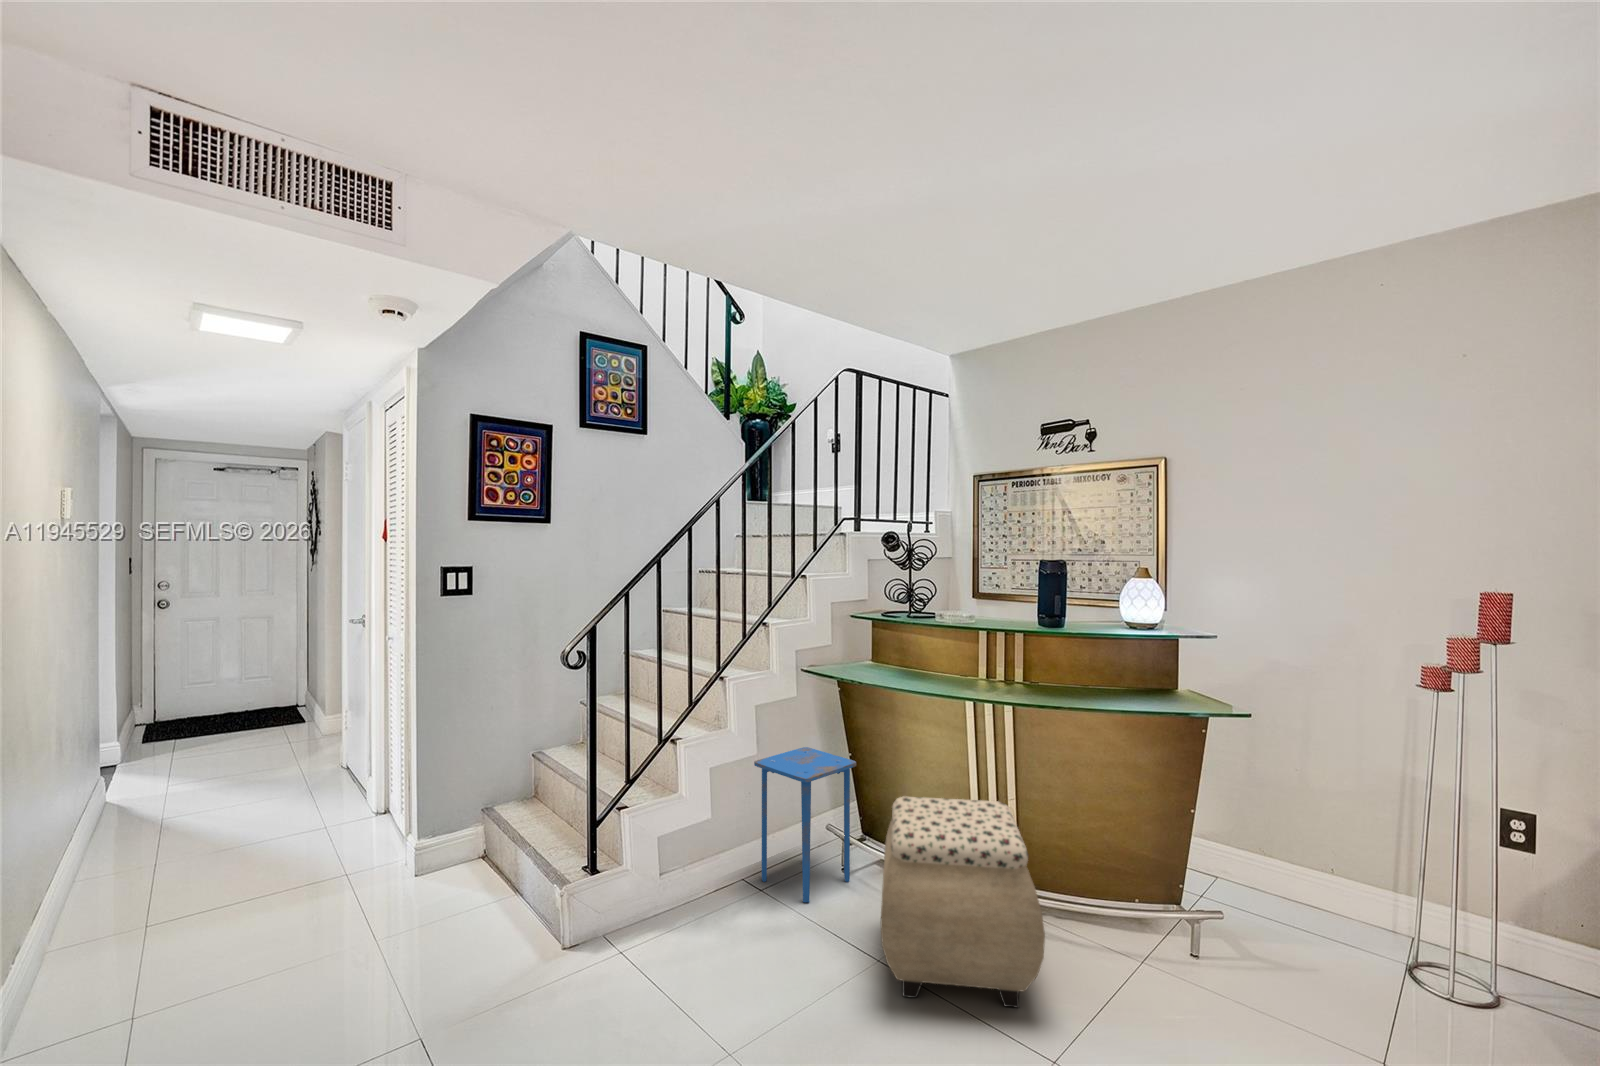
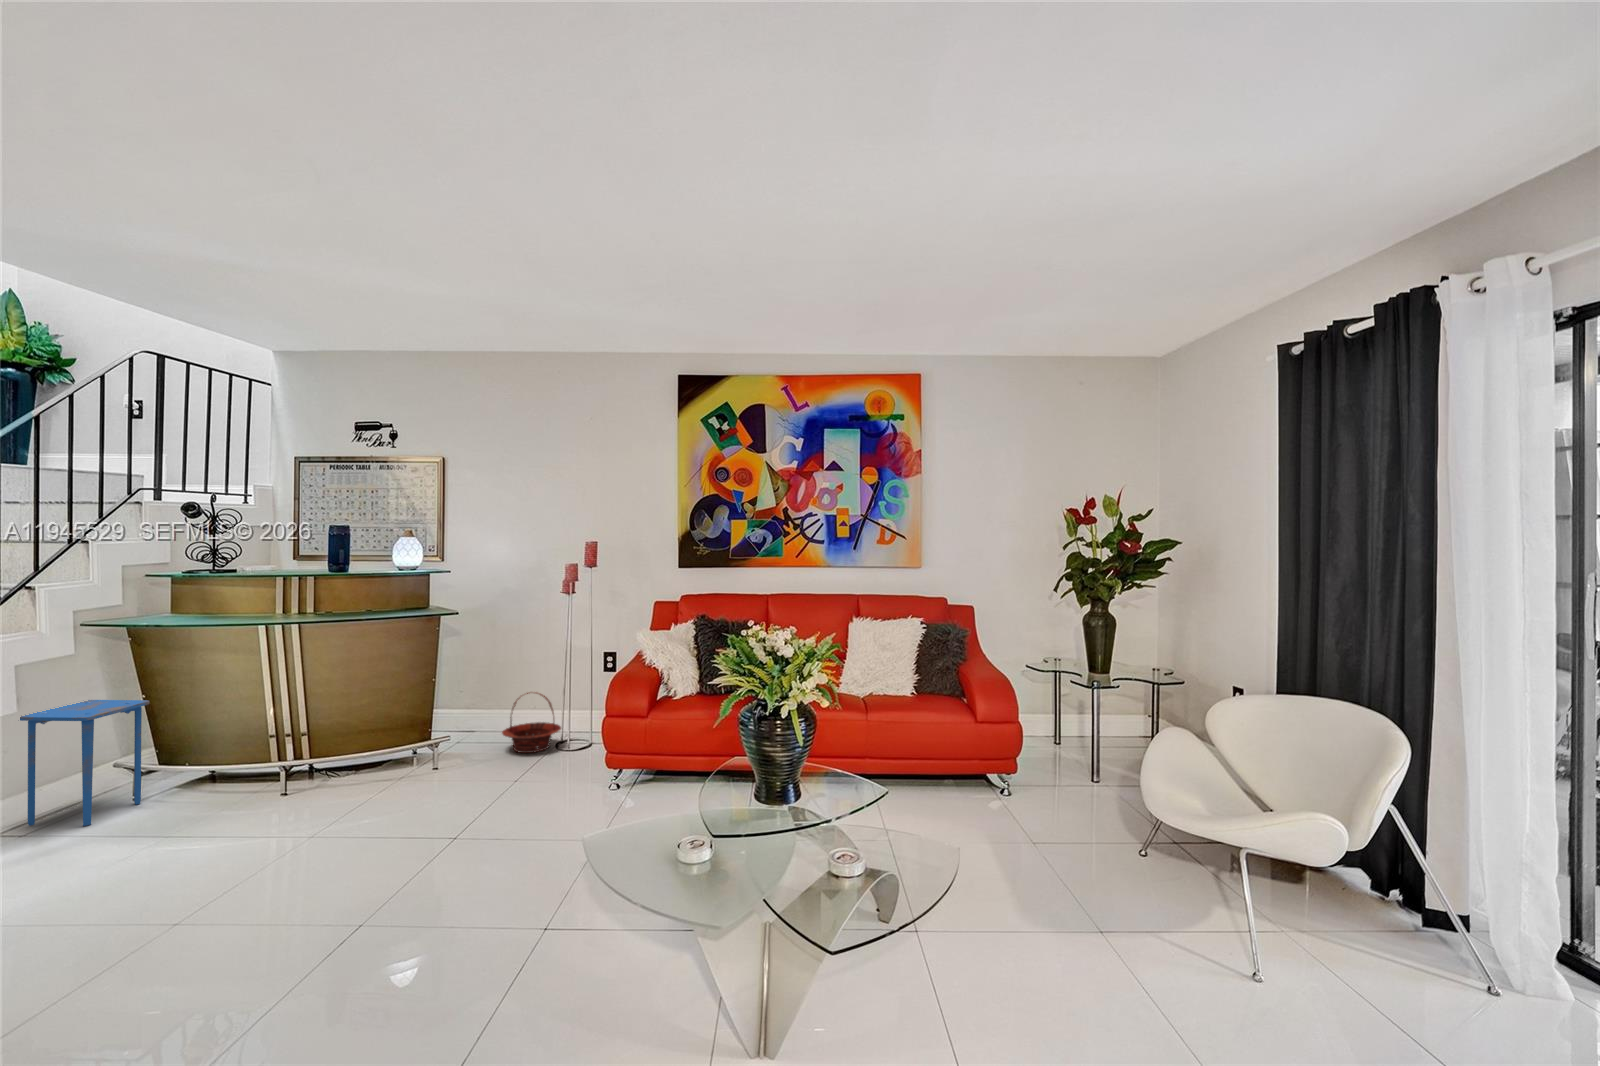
ottoman: present [881,797,1045,1008] -> none [166,701,309,846]
basket: none [1292,843,1419,962] -> present [502,692,561,753]

